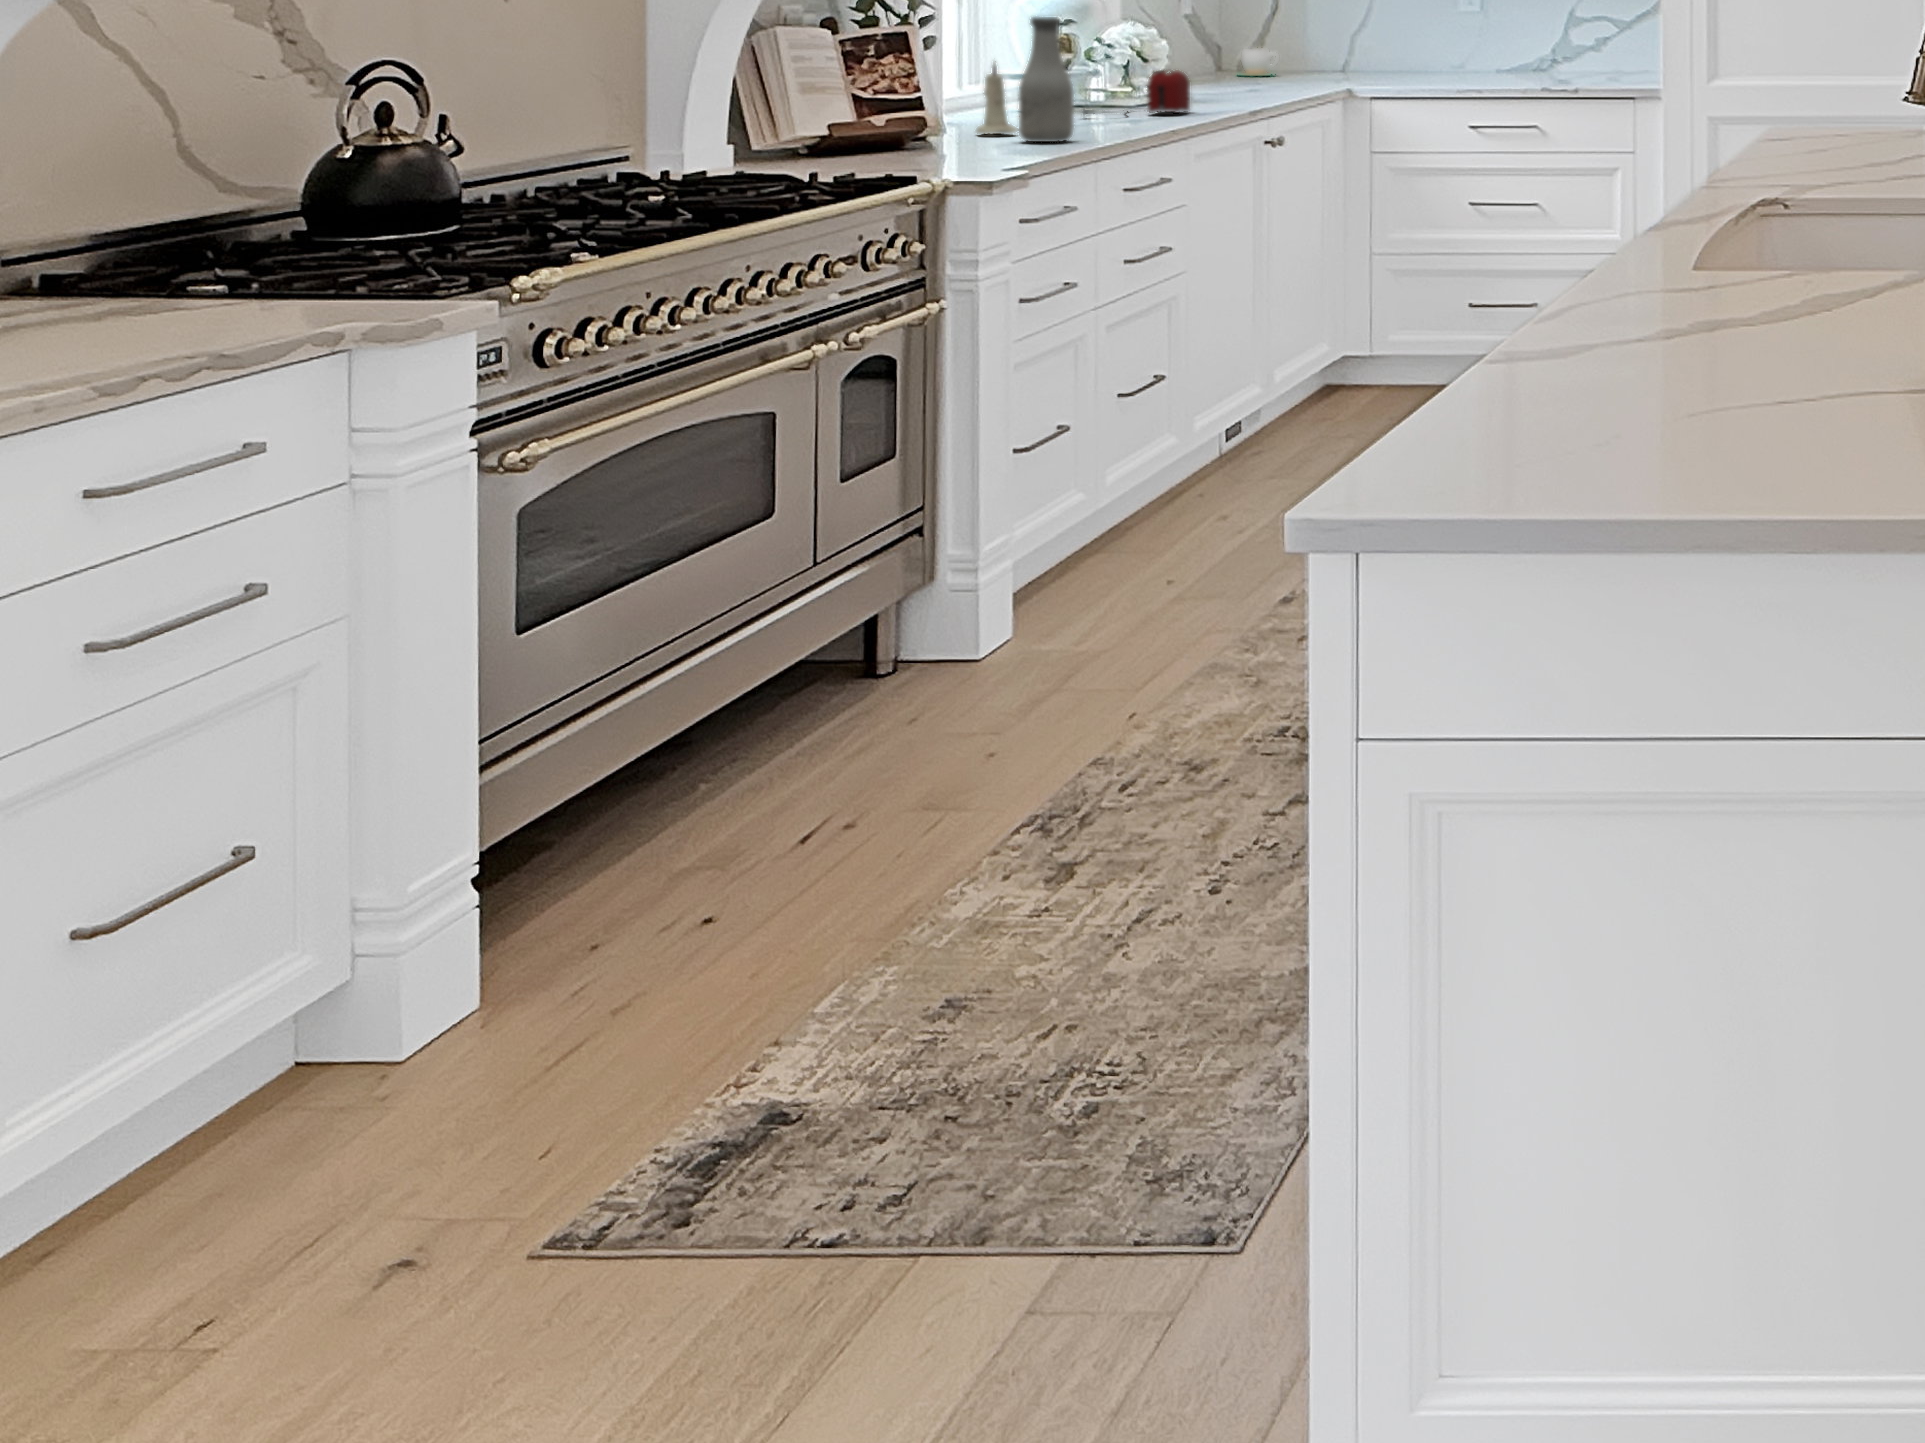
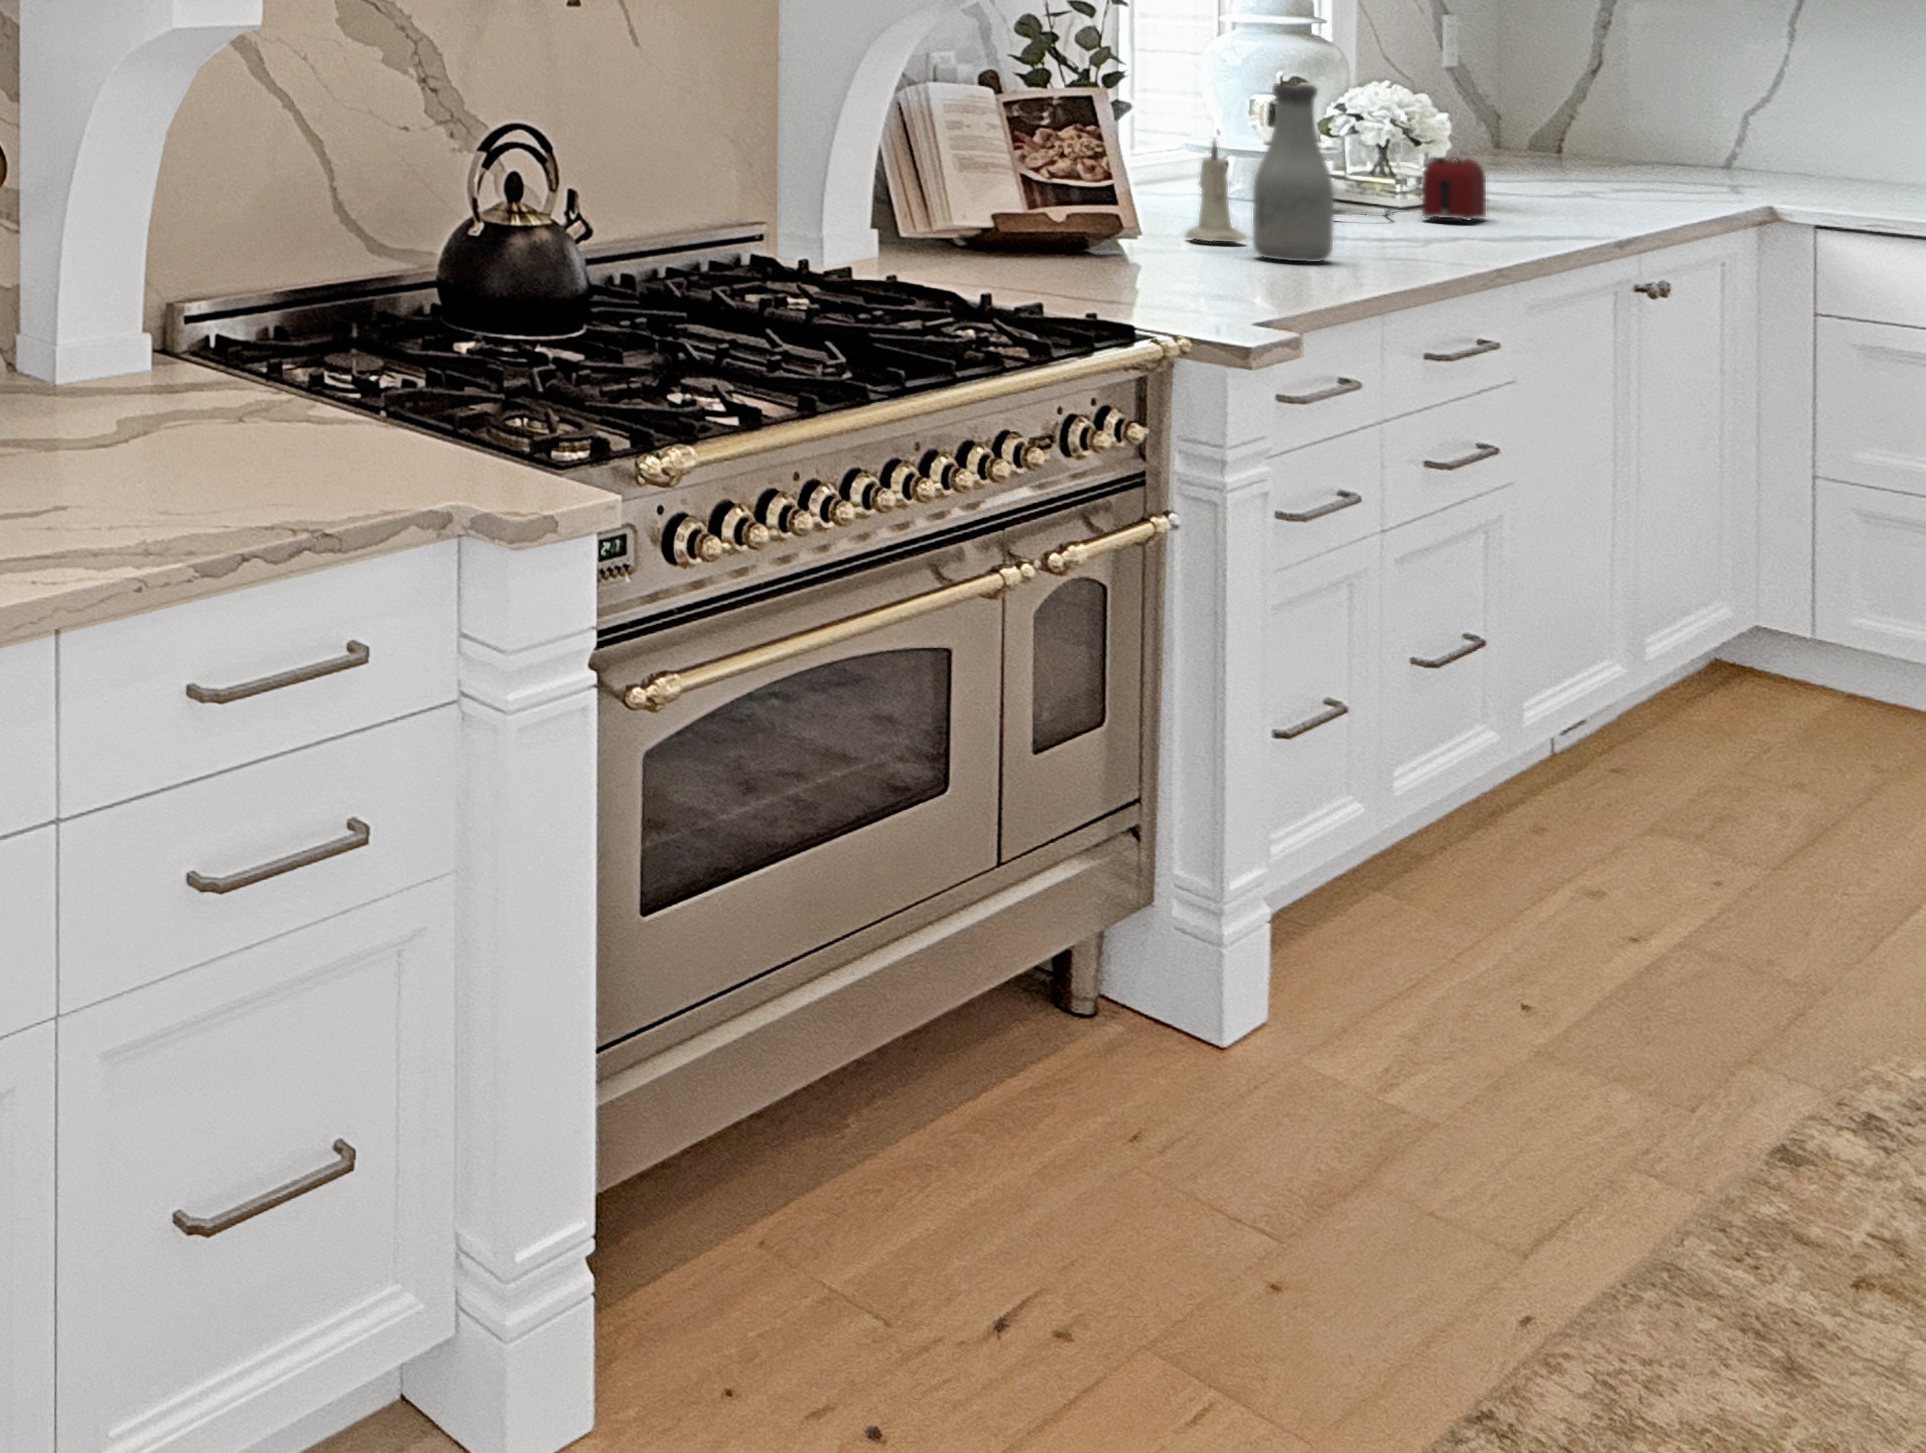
mug: present [1242,48,1278,76] -> none [1519,119,1589,159]

